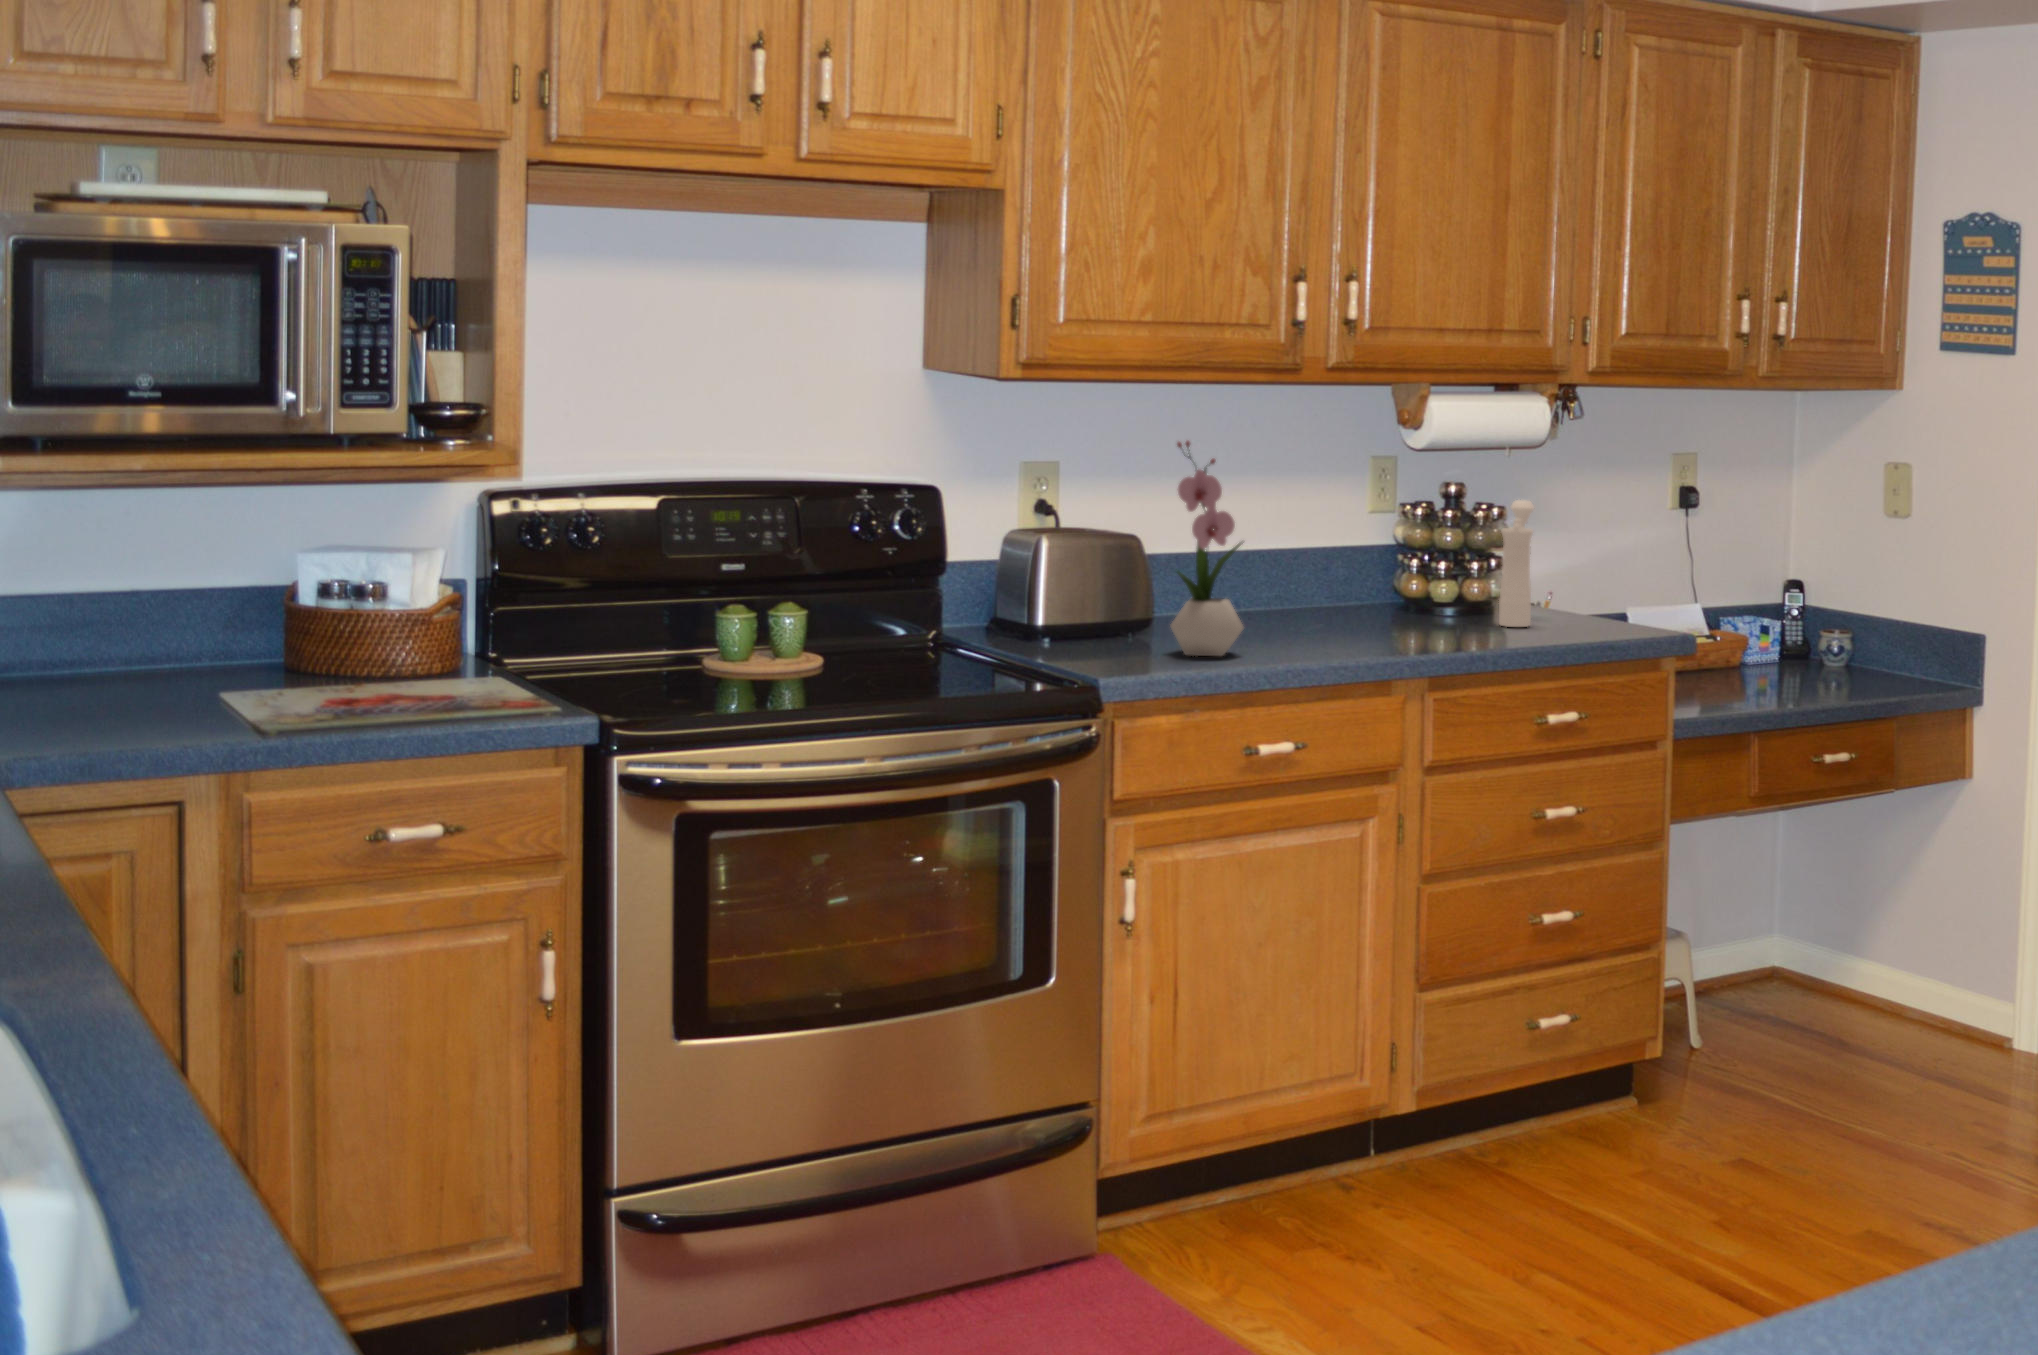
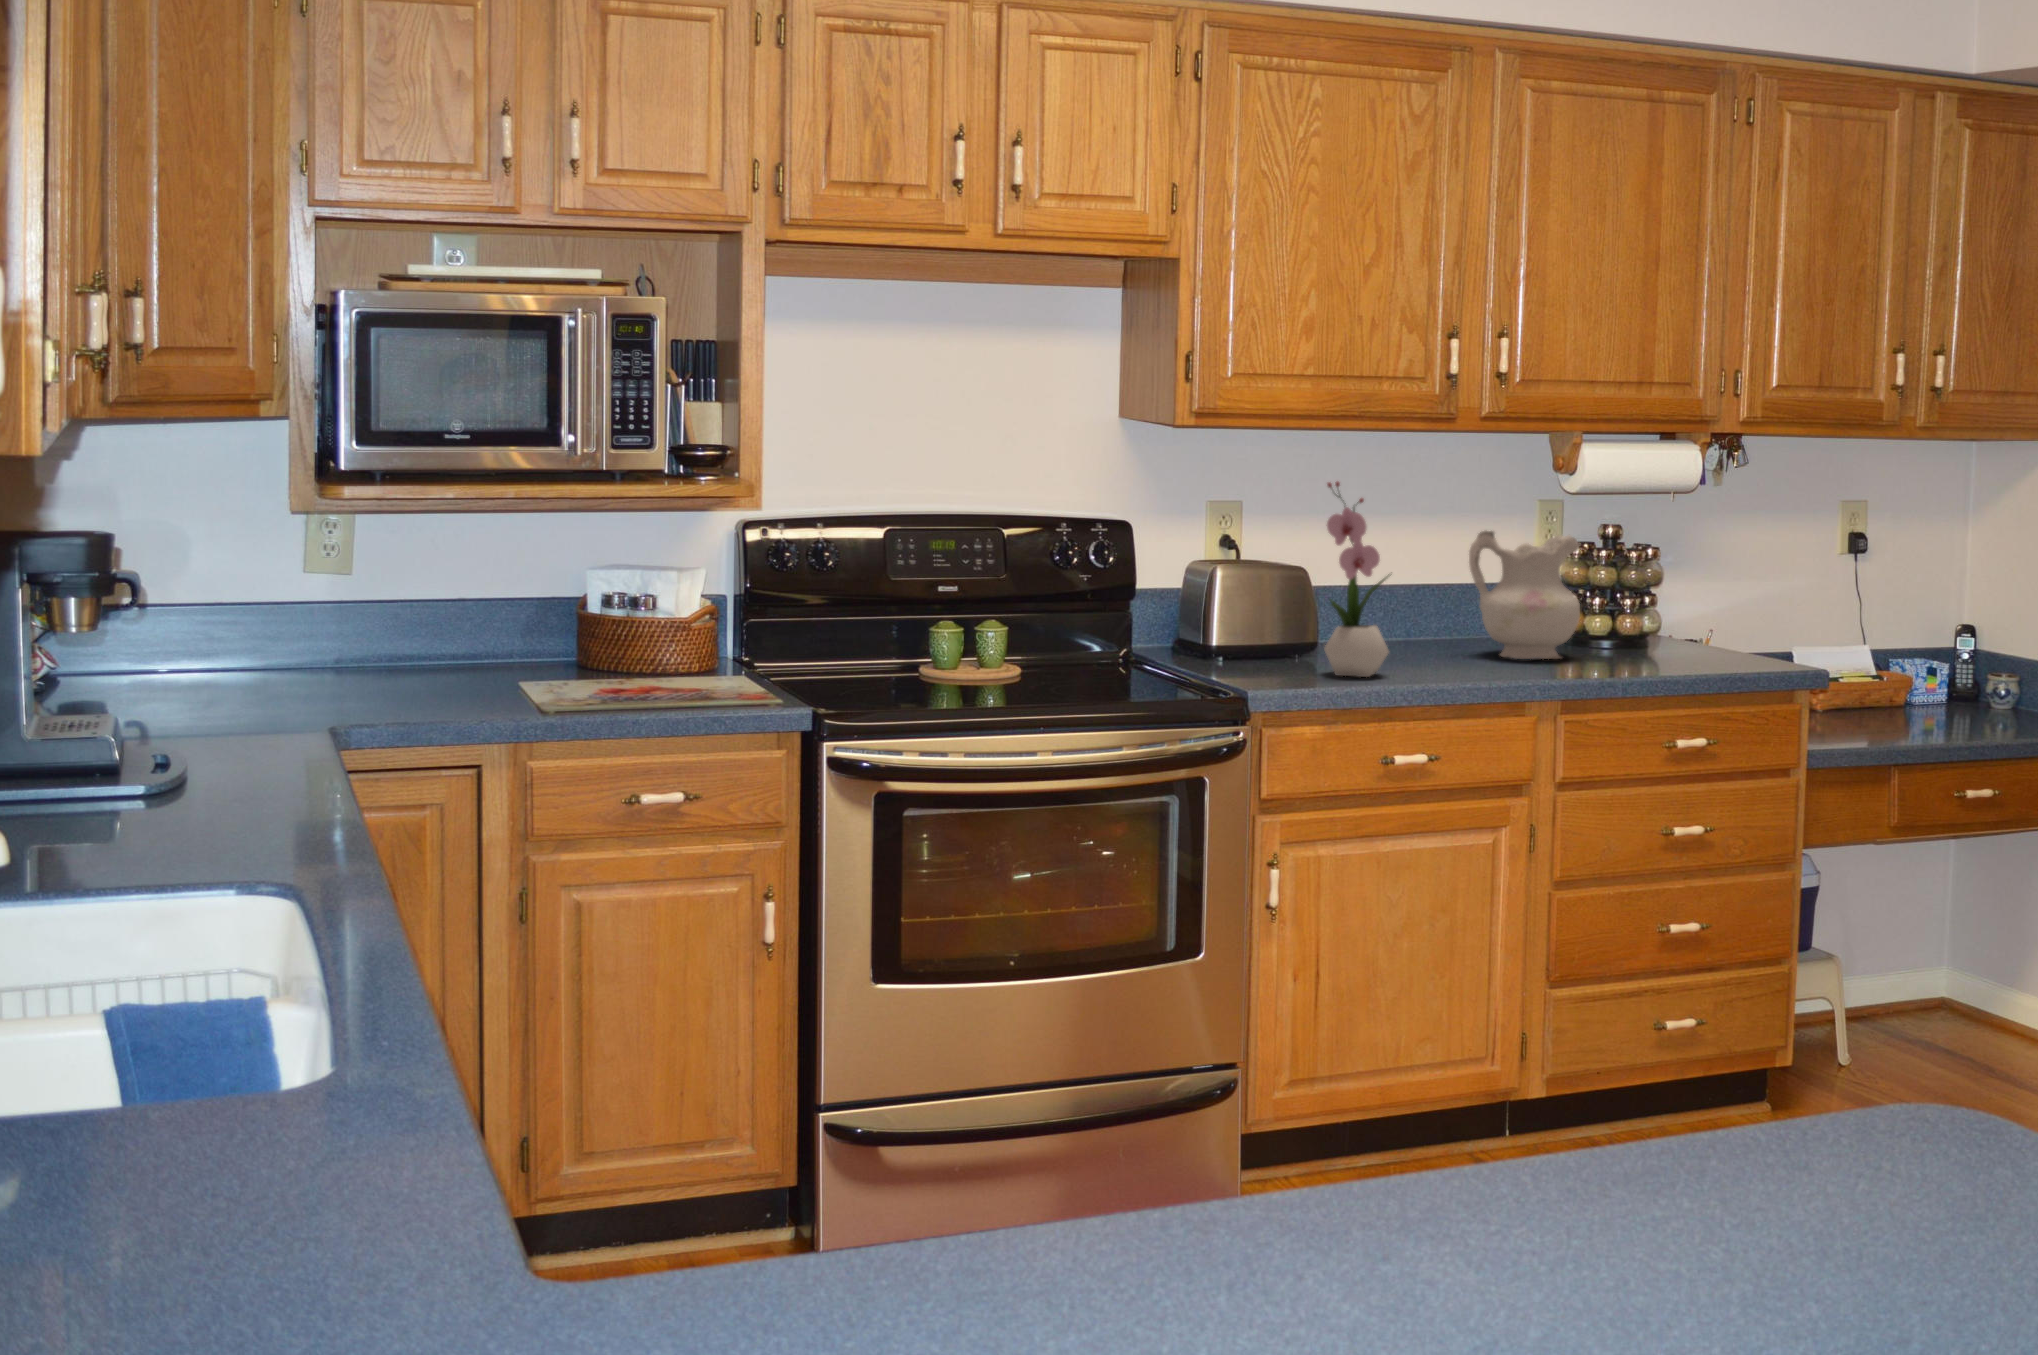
ceramic pitcher: none [1314,489,1434,630] -> present [1469,531,1580,659]
pepper mill: present [1499,500,1534,627] -> none [1644,543,1683,660]

